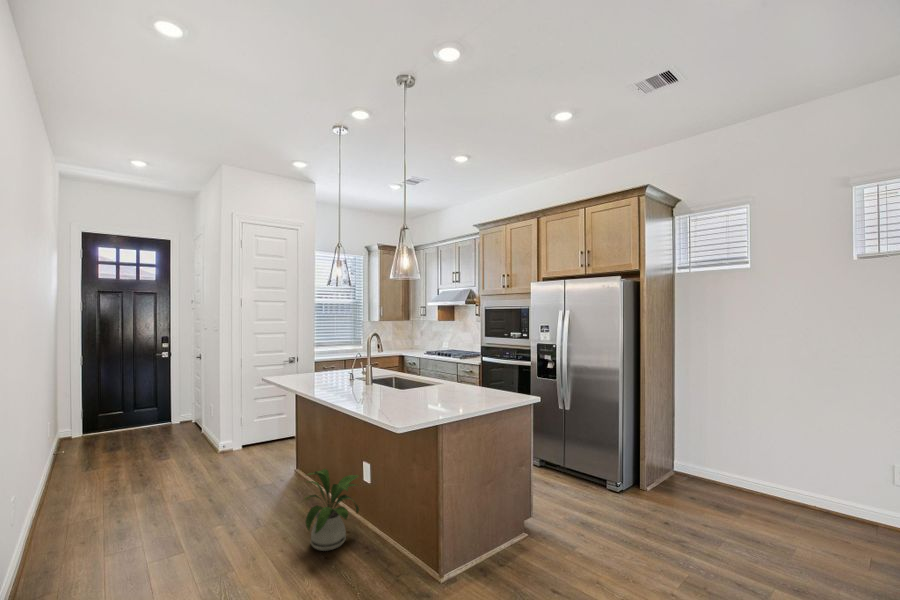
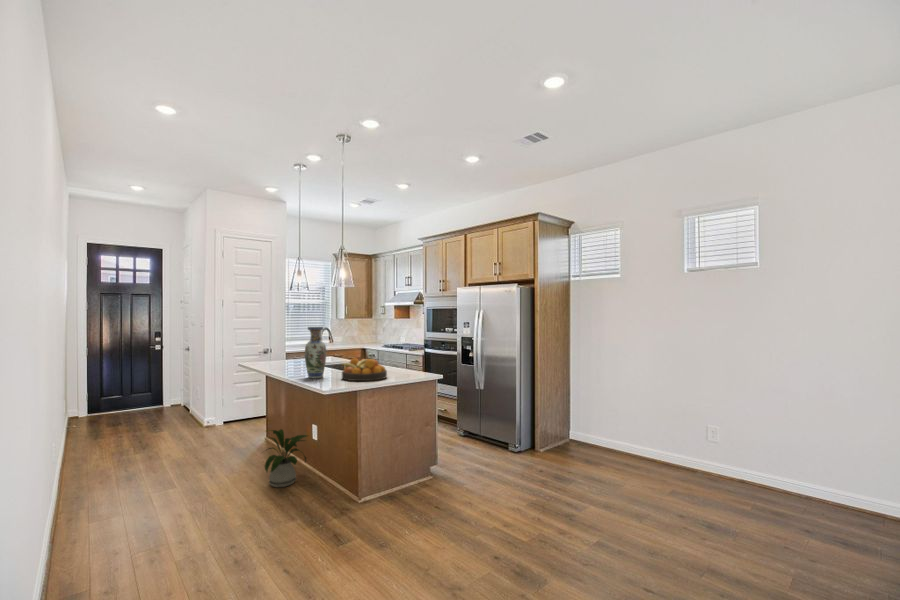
vase: none [360,332,387,403] -> present [305,327,326,378]
fruit bowl: none [409,375,471,408] -> present [342,358,387,381]

